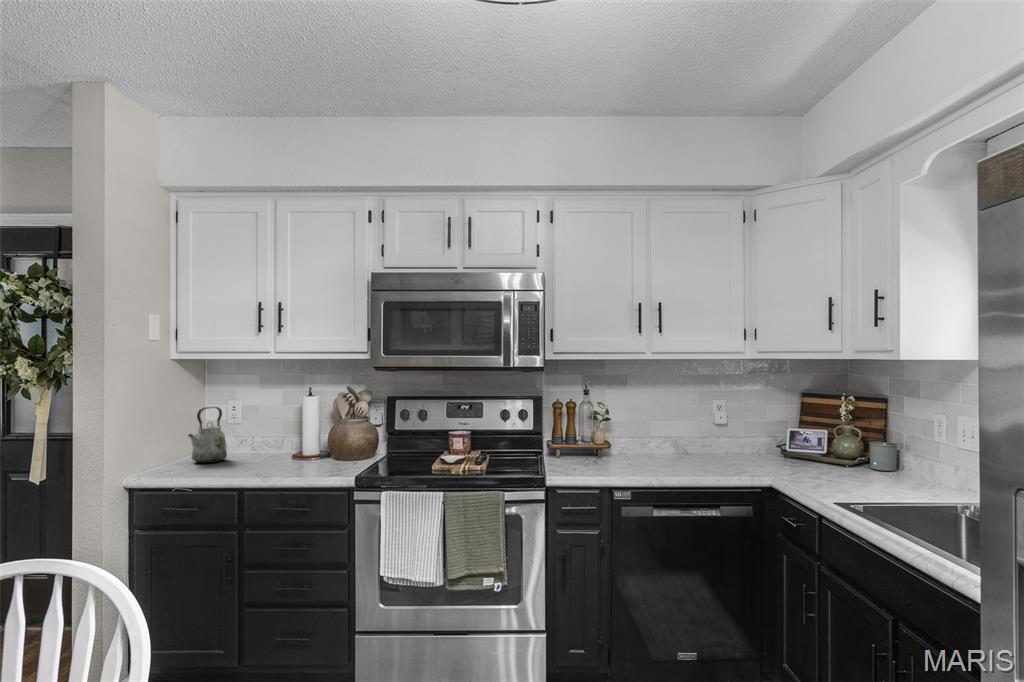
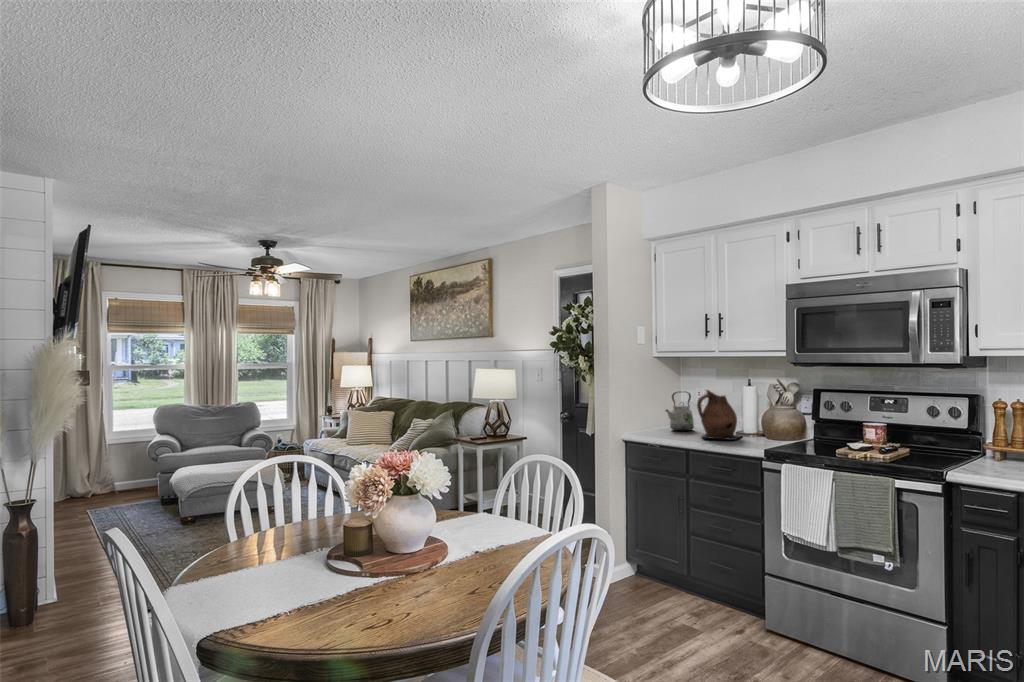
ceramic pitcher: none [248,403,303,470] -> present [697,390,741,440]

